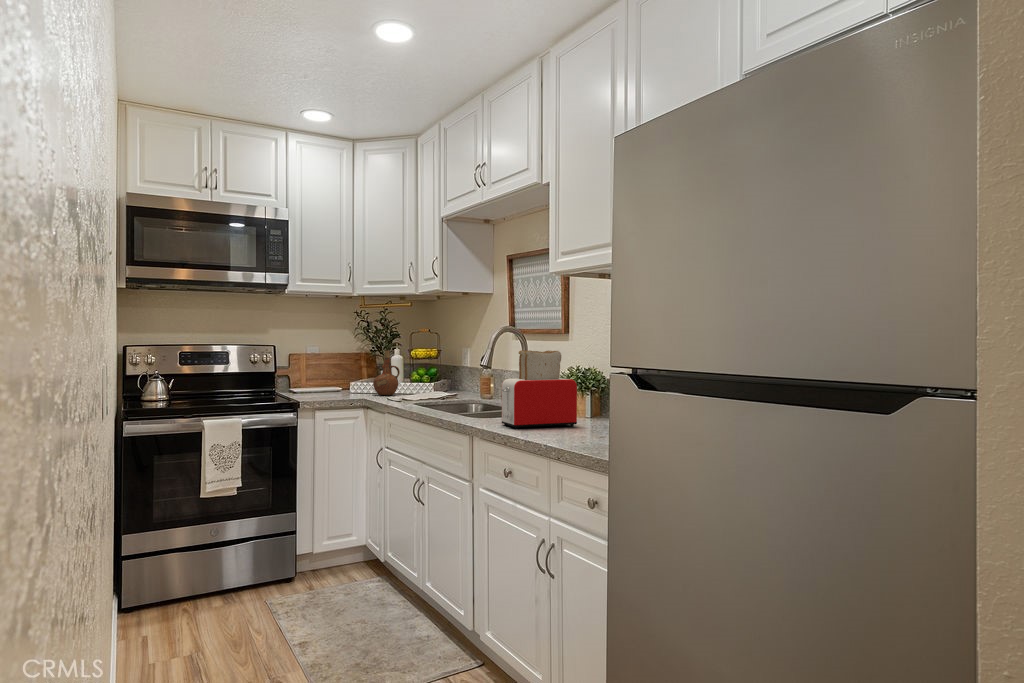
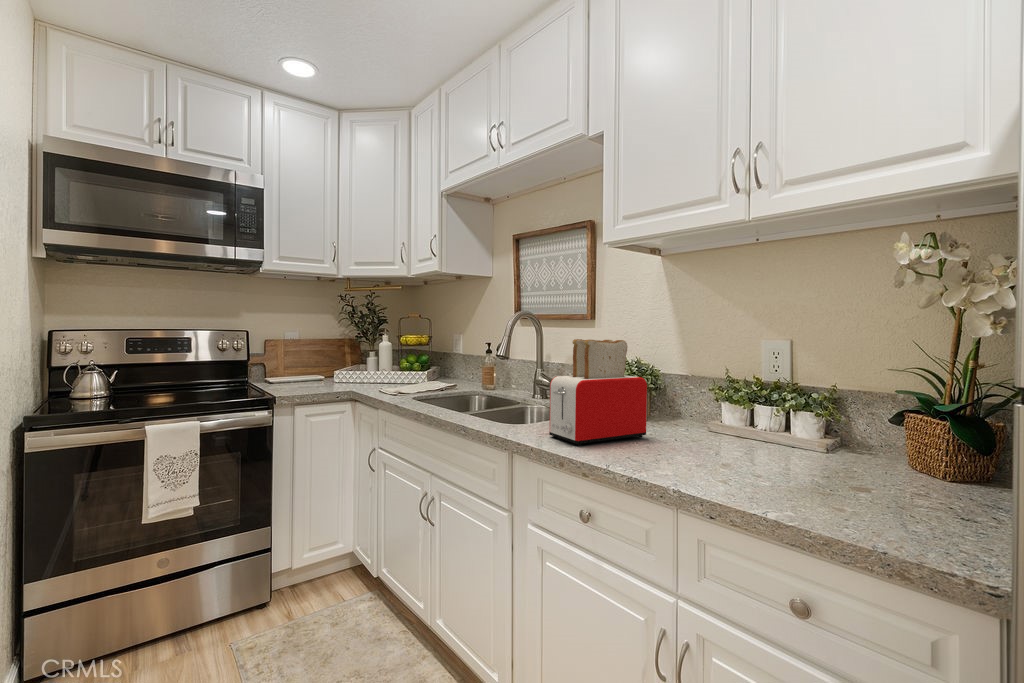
ceramic pitcher: present [373,351,400,395] -> none [361,338,391,386]

